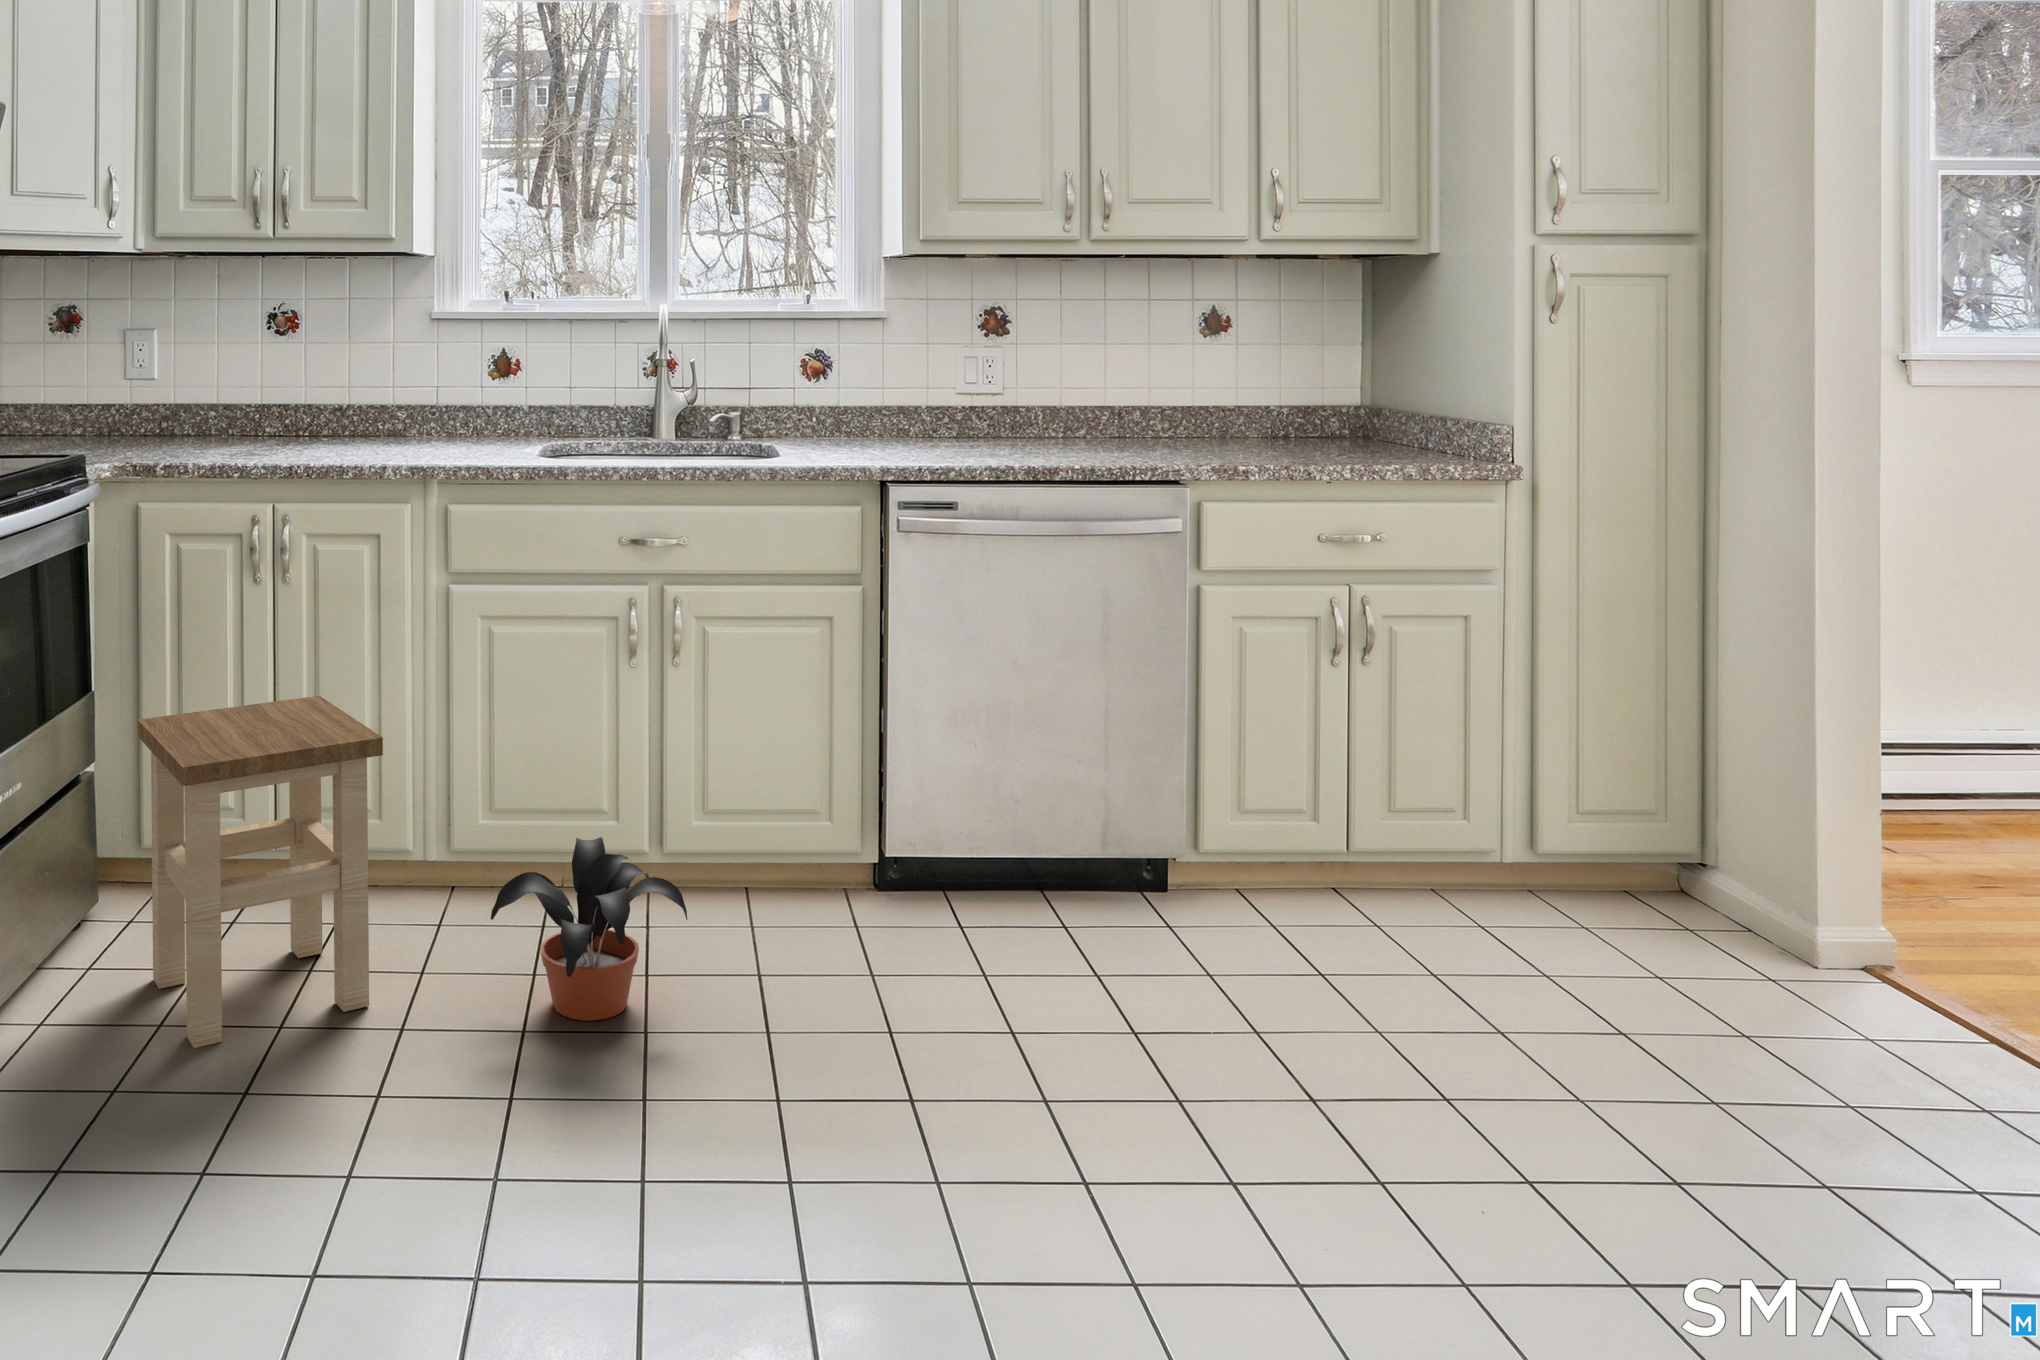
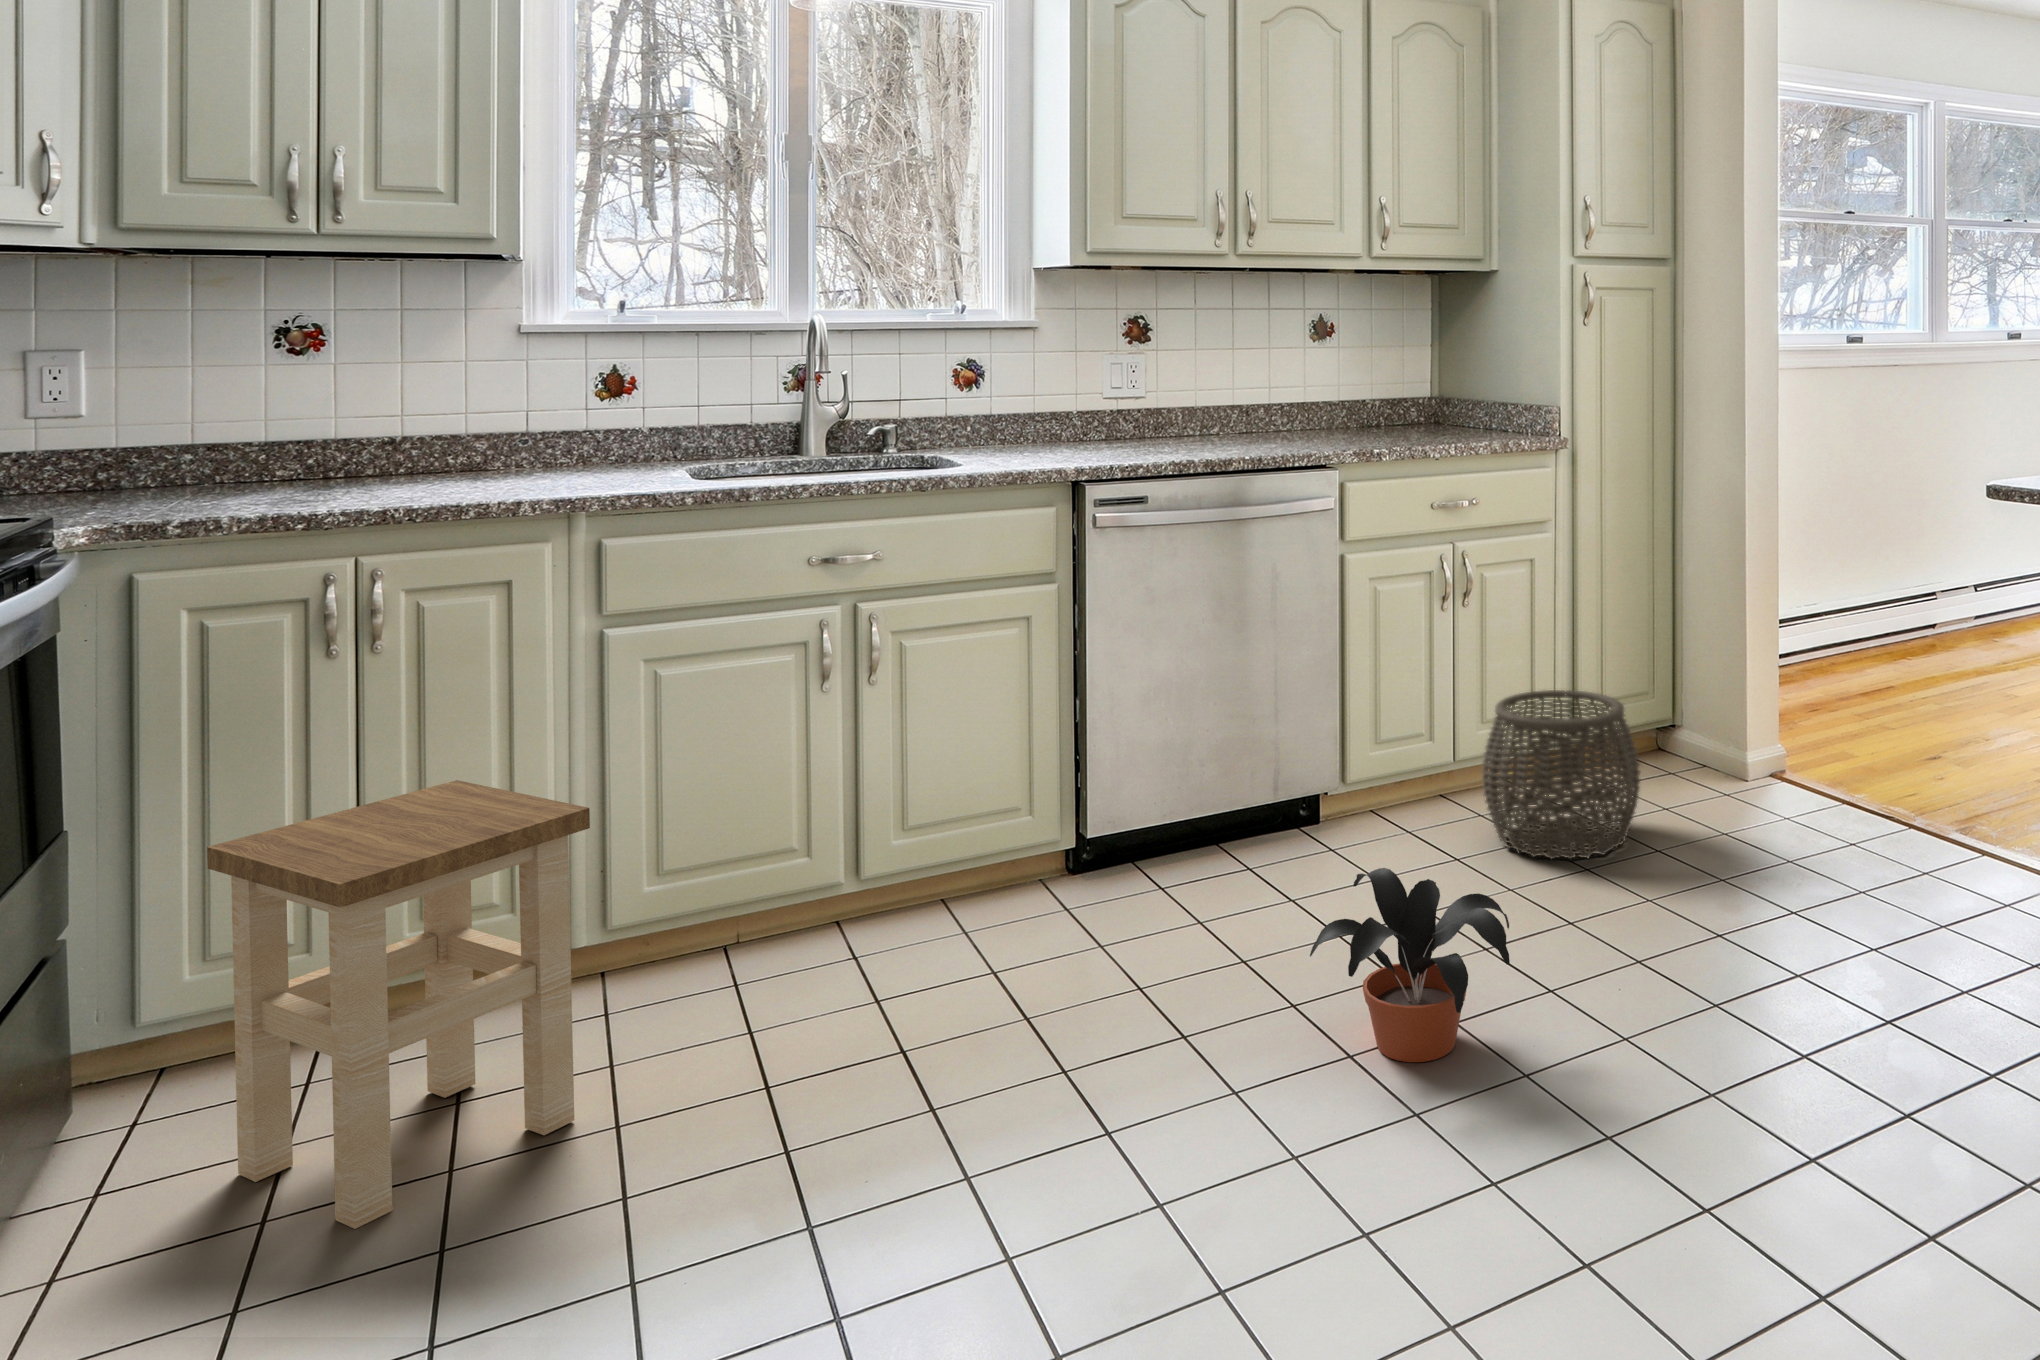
woven basket: none [1360,780,1596,1008] -> present [1482,690,1640,859]
potted plant: present [491,837,687,1021] -> present [1310,868,1510,1062]

